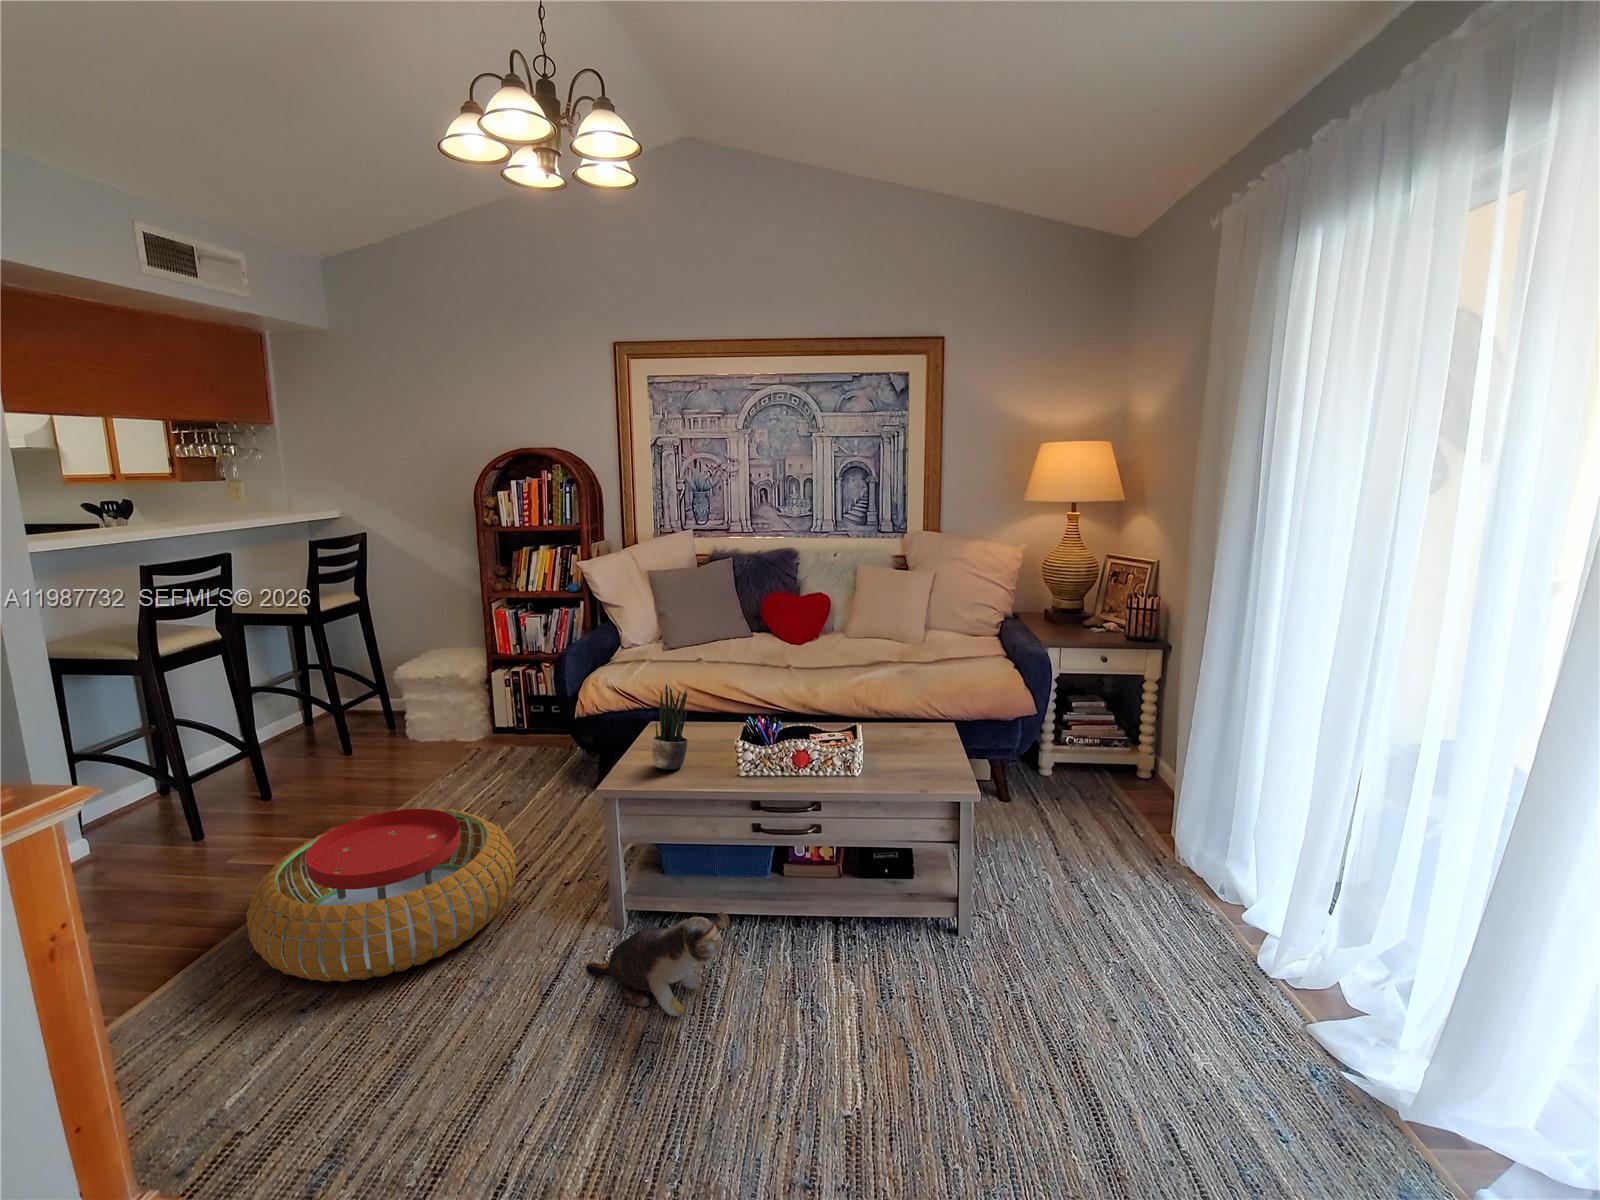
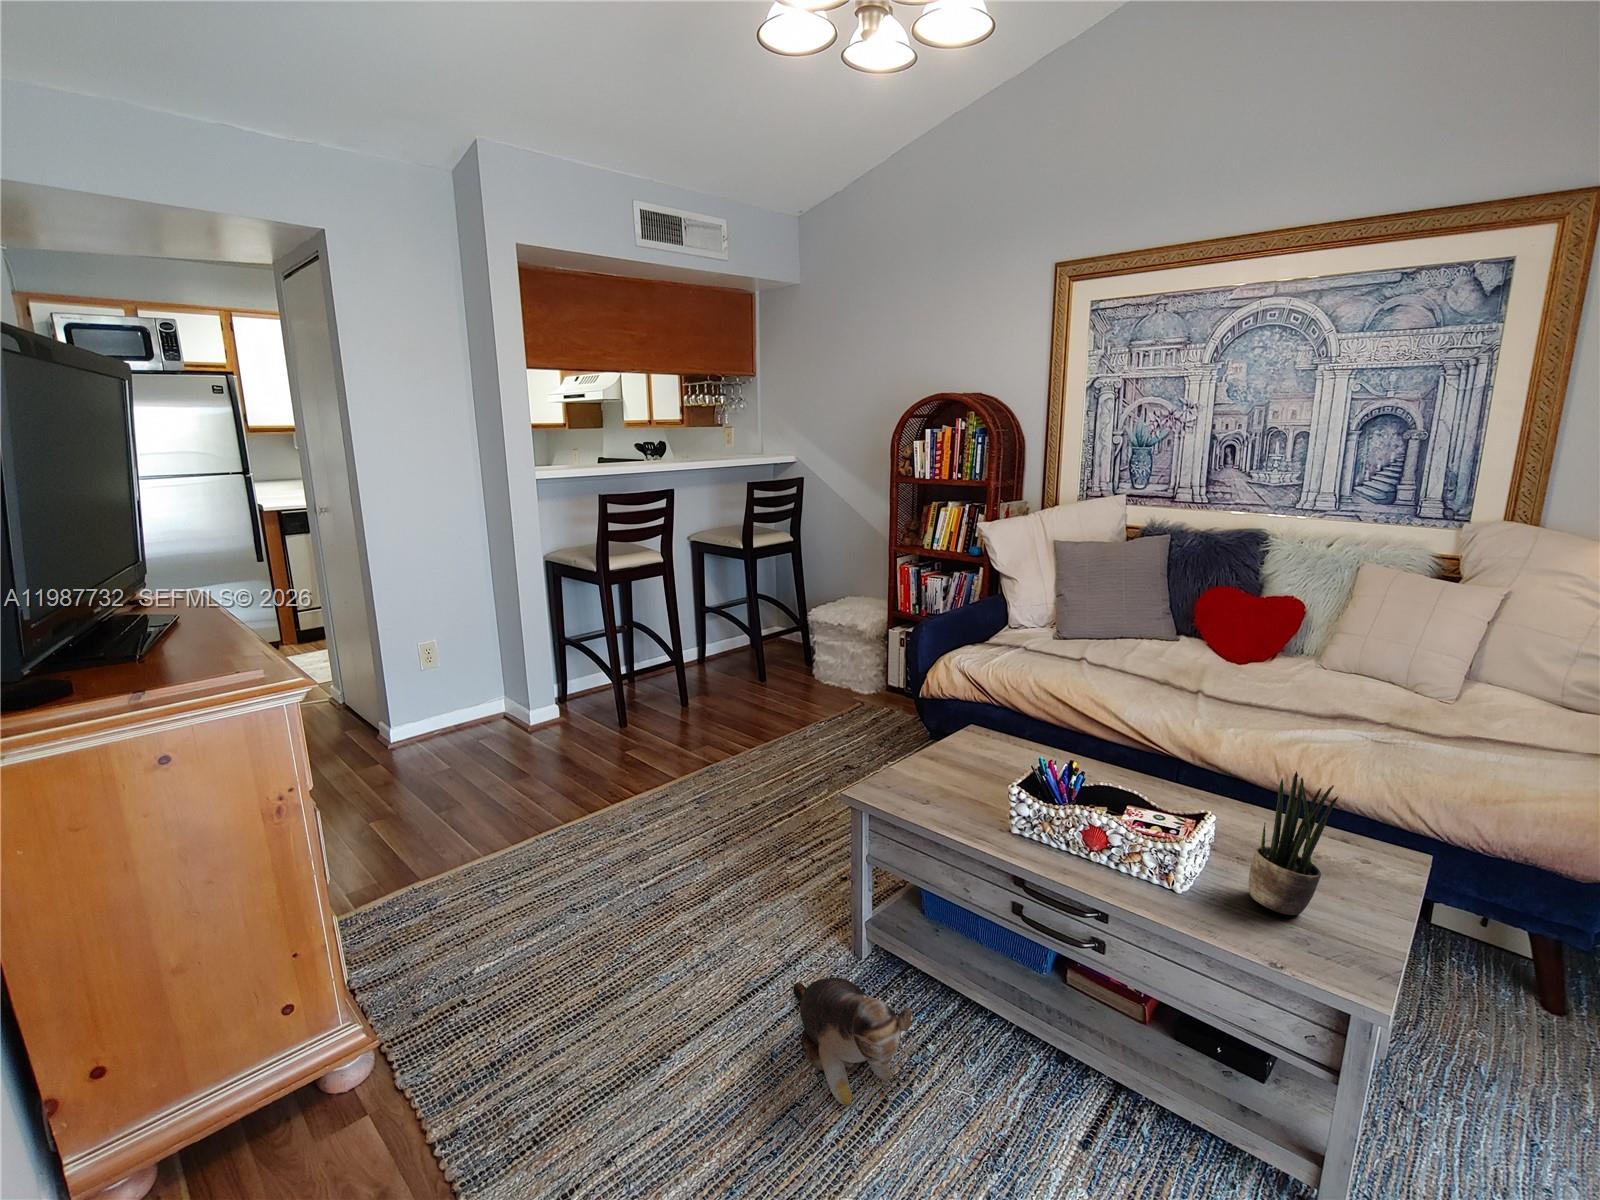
potted plant: present [652,685,687,769] -> present [1249,771,1338,915]
pouf: present [246,809,516,982] -> none [570,747,801,907]

